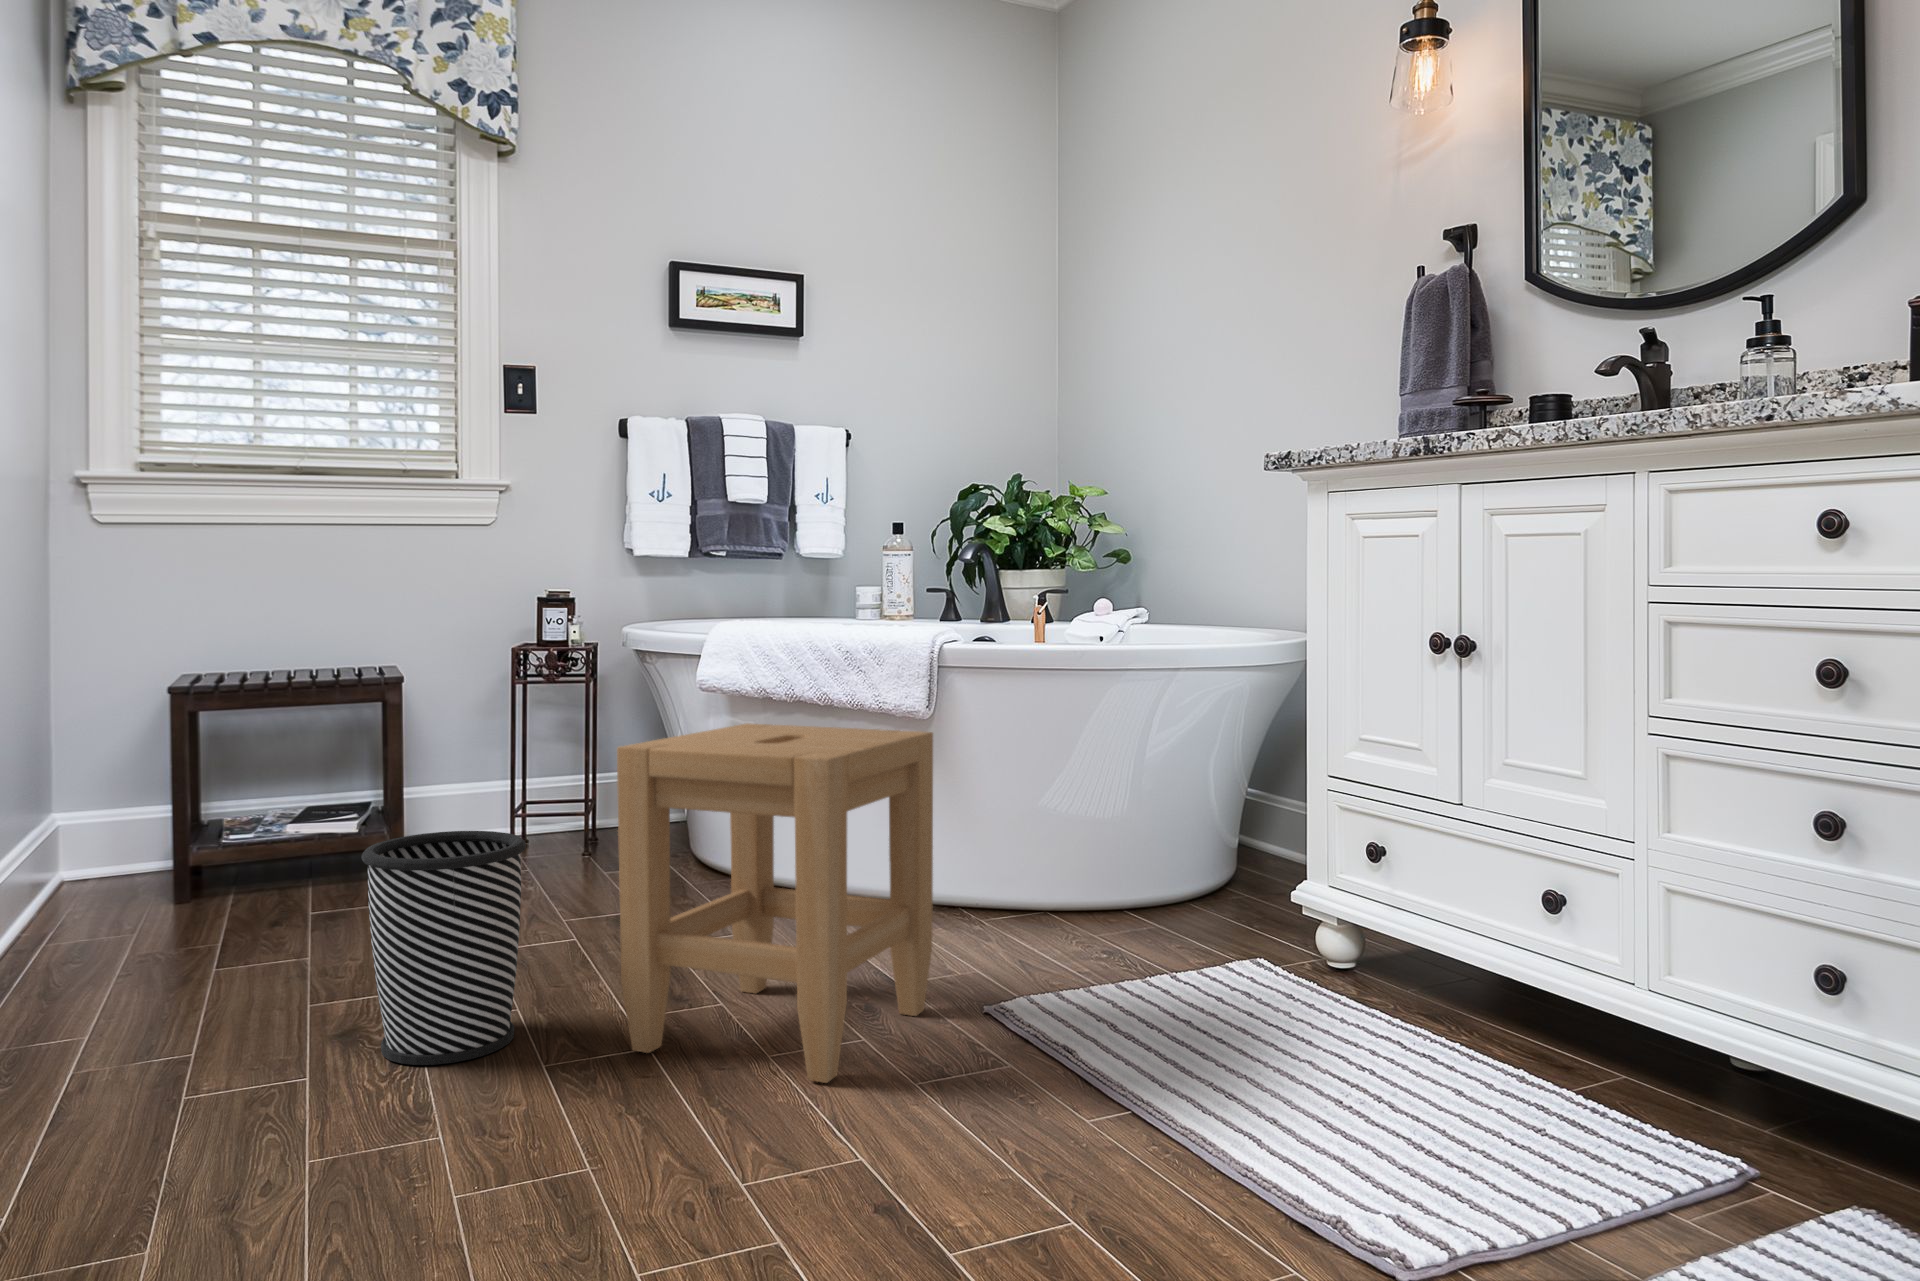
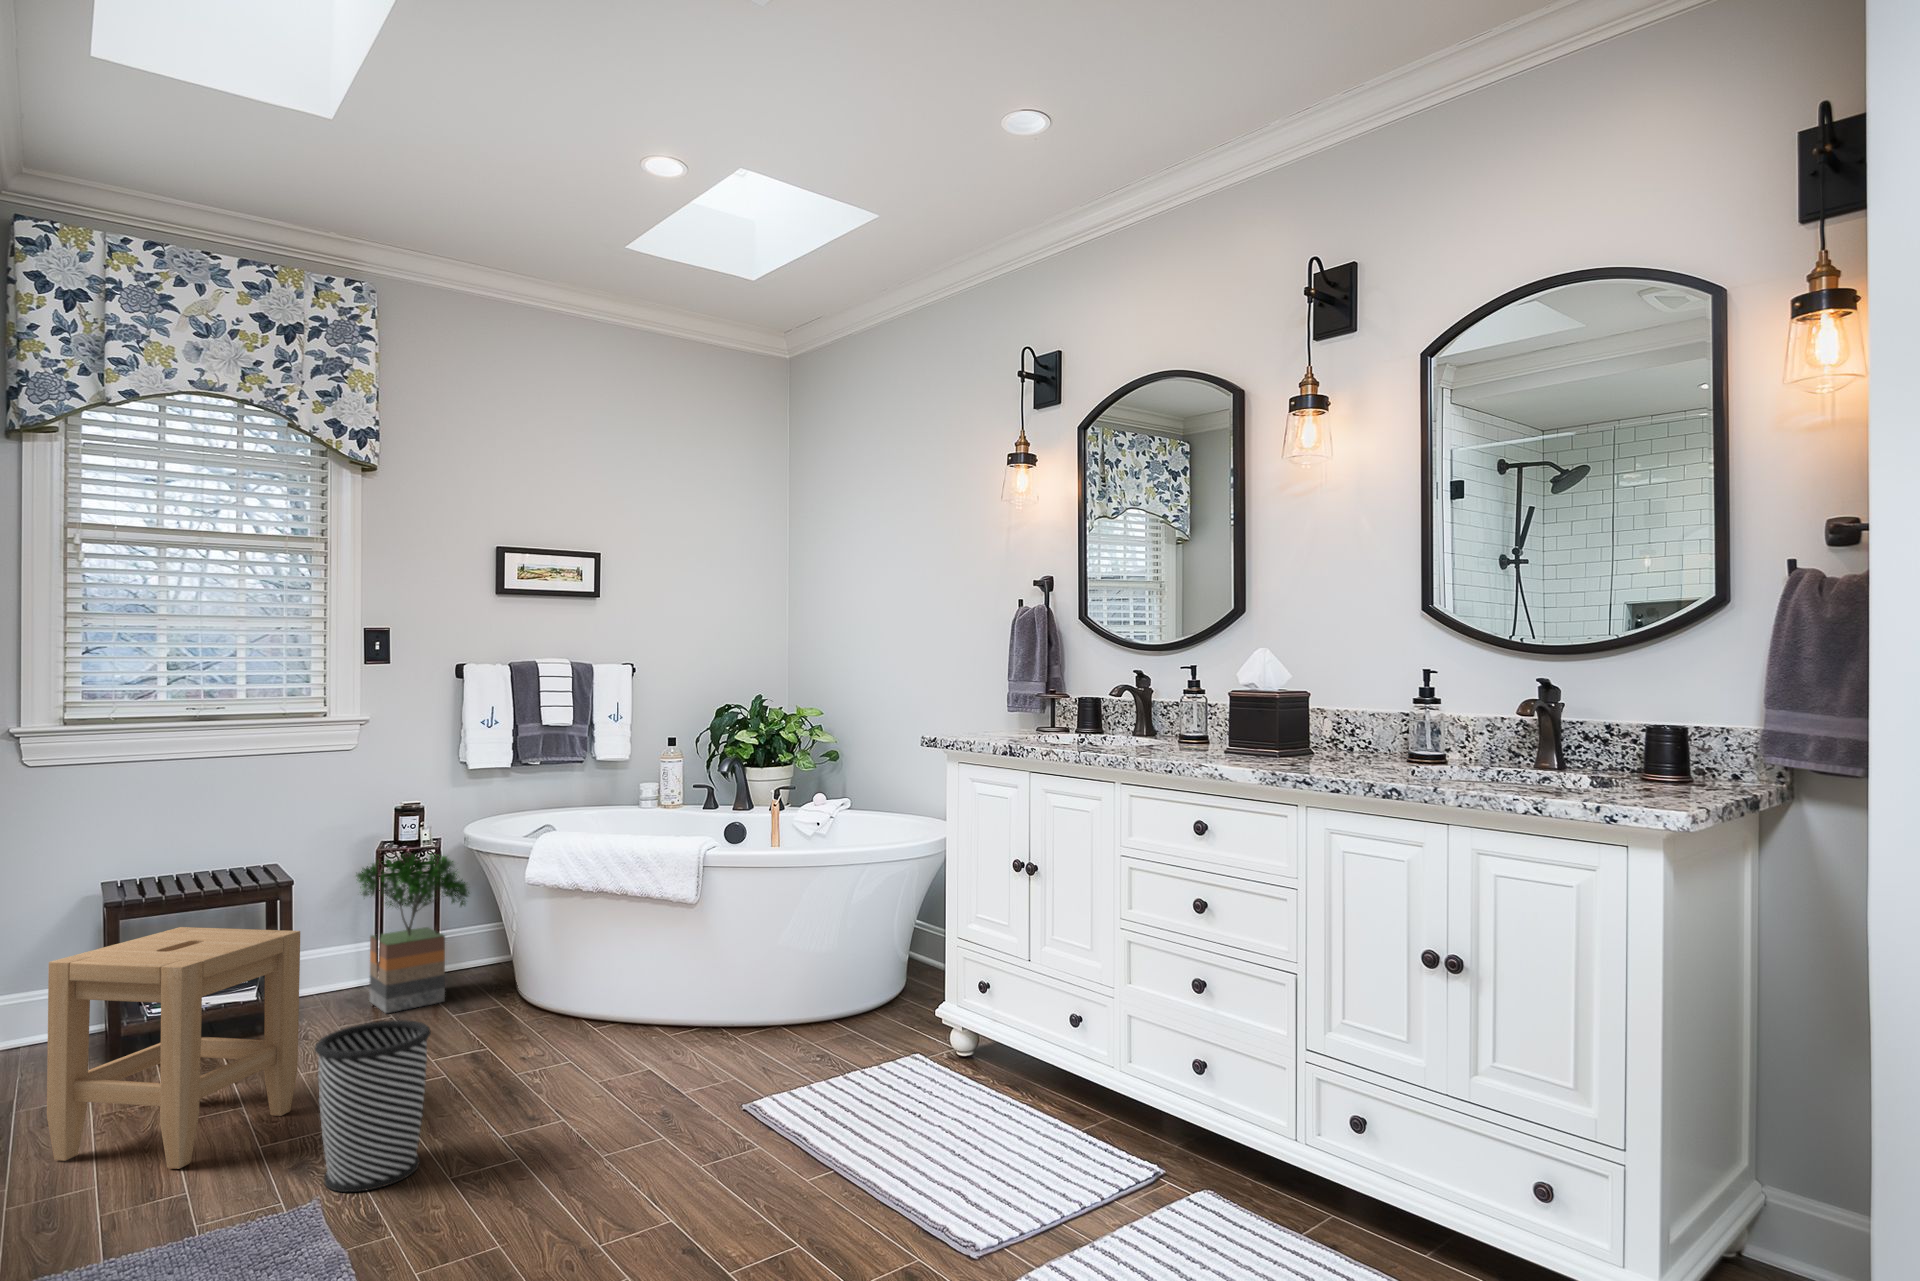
potted tree: none [491,657,639,862] -> present [356,853,470,1013]
stool: present [617,724,933,1083] -> present [47,927,300,1169]

